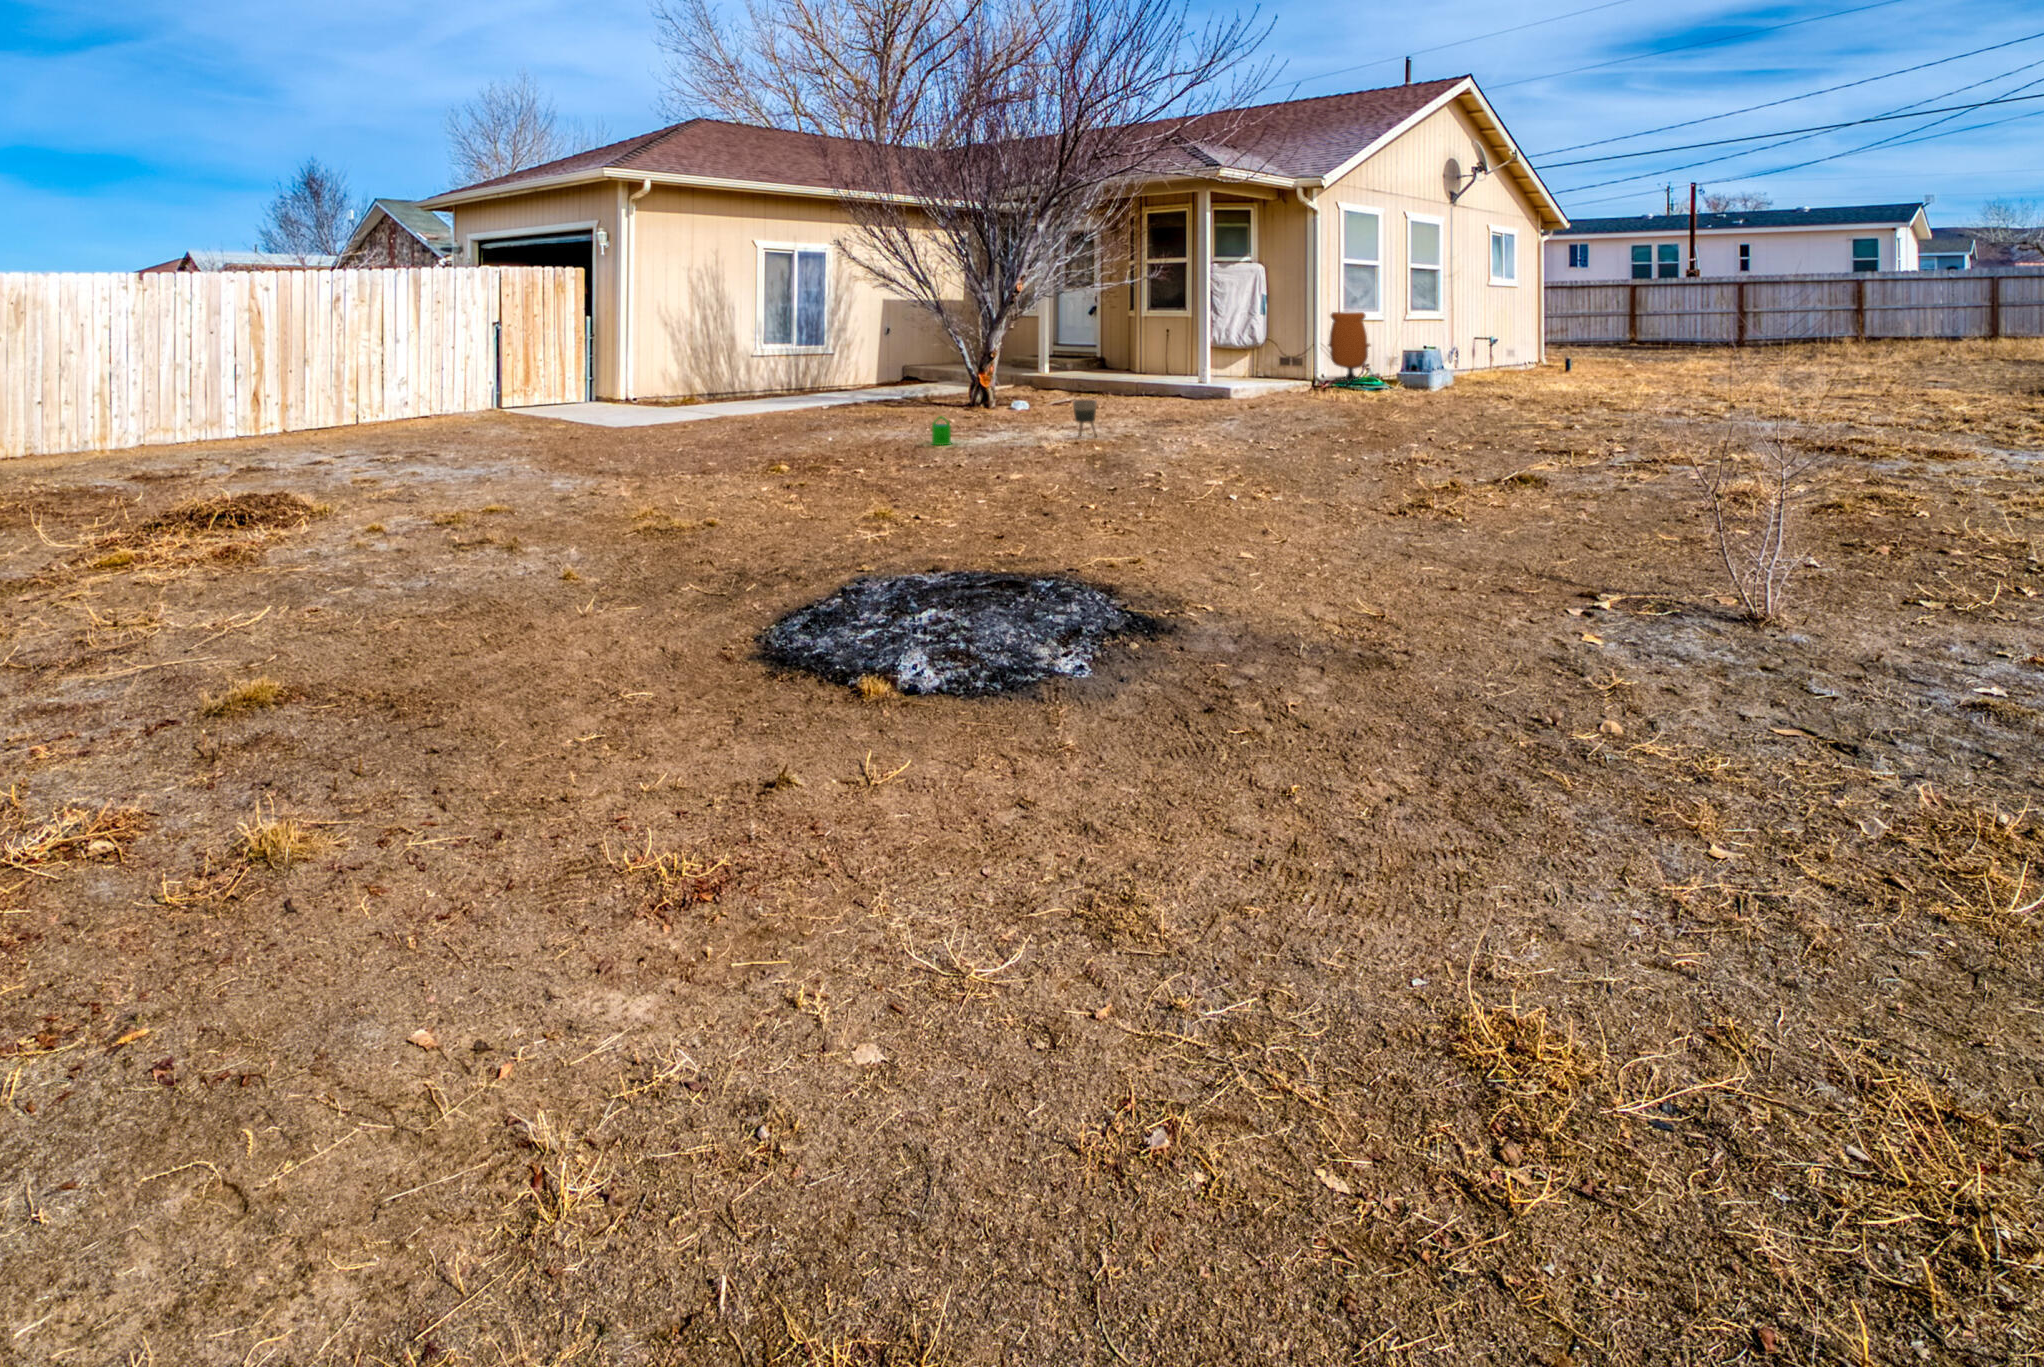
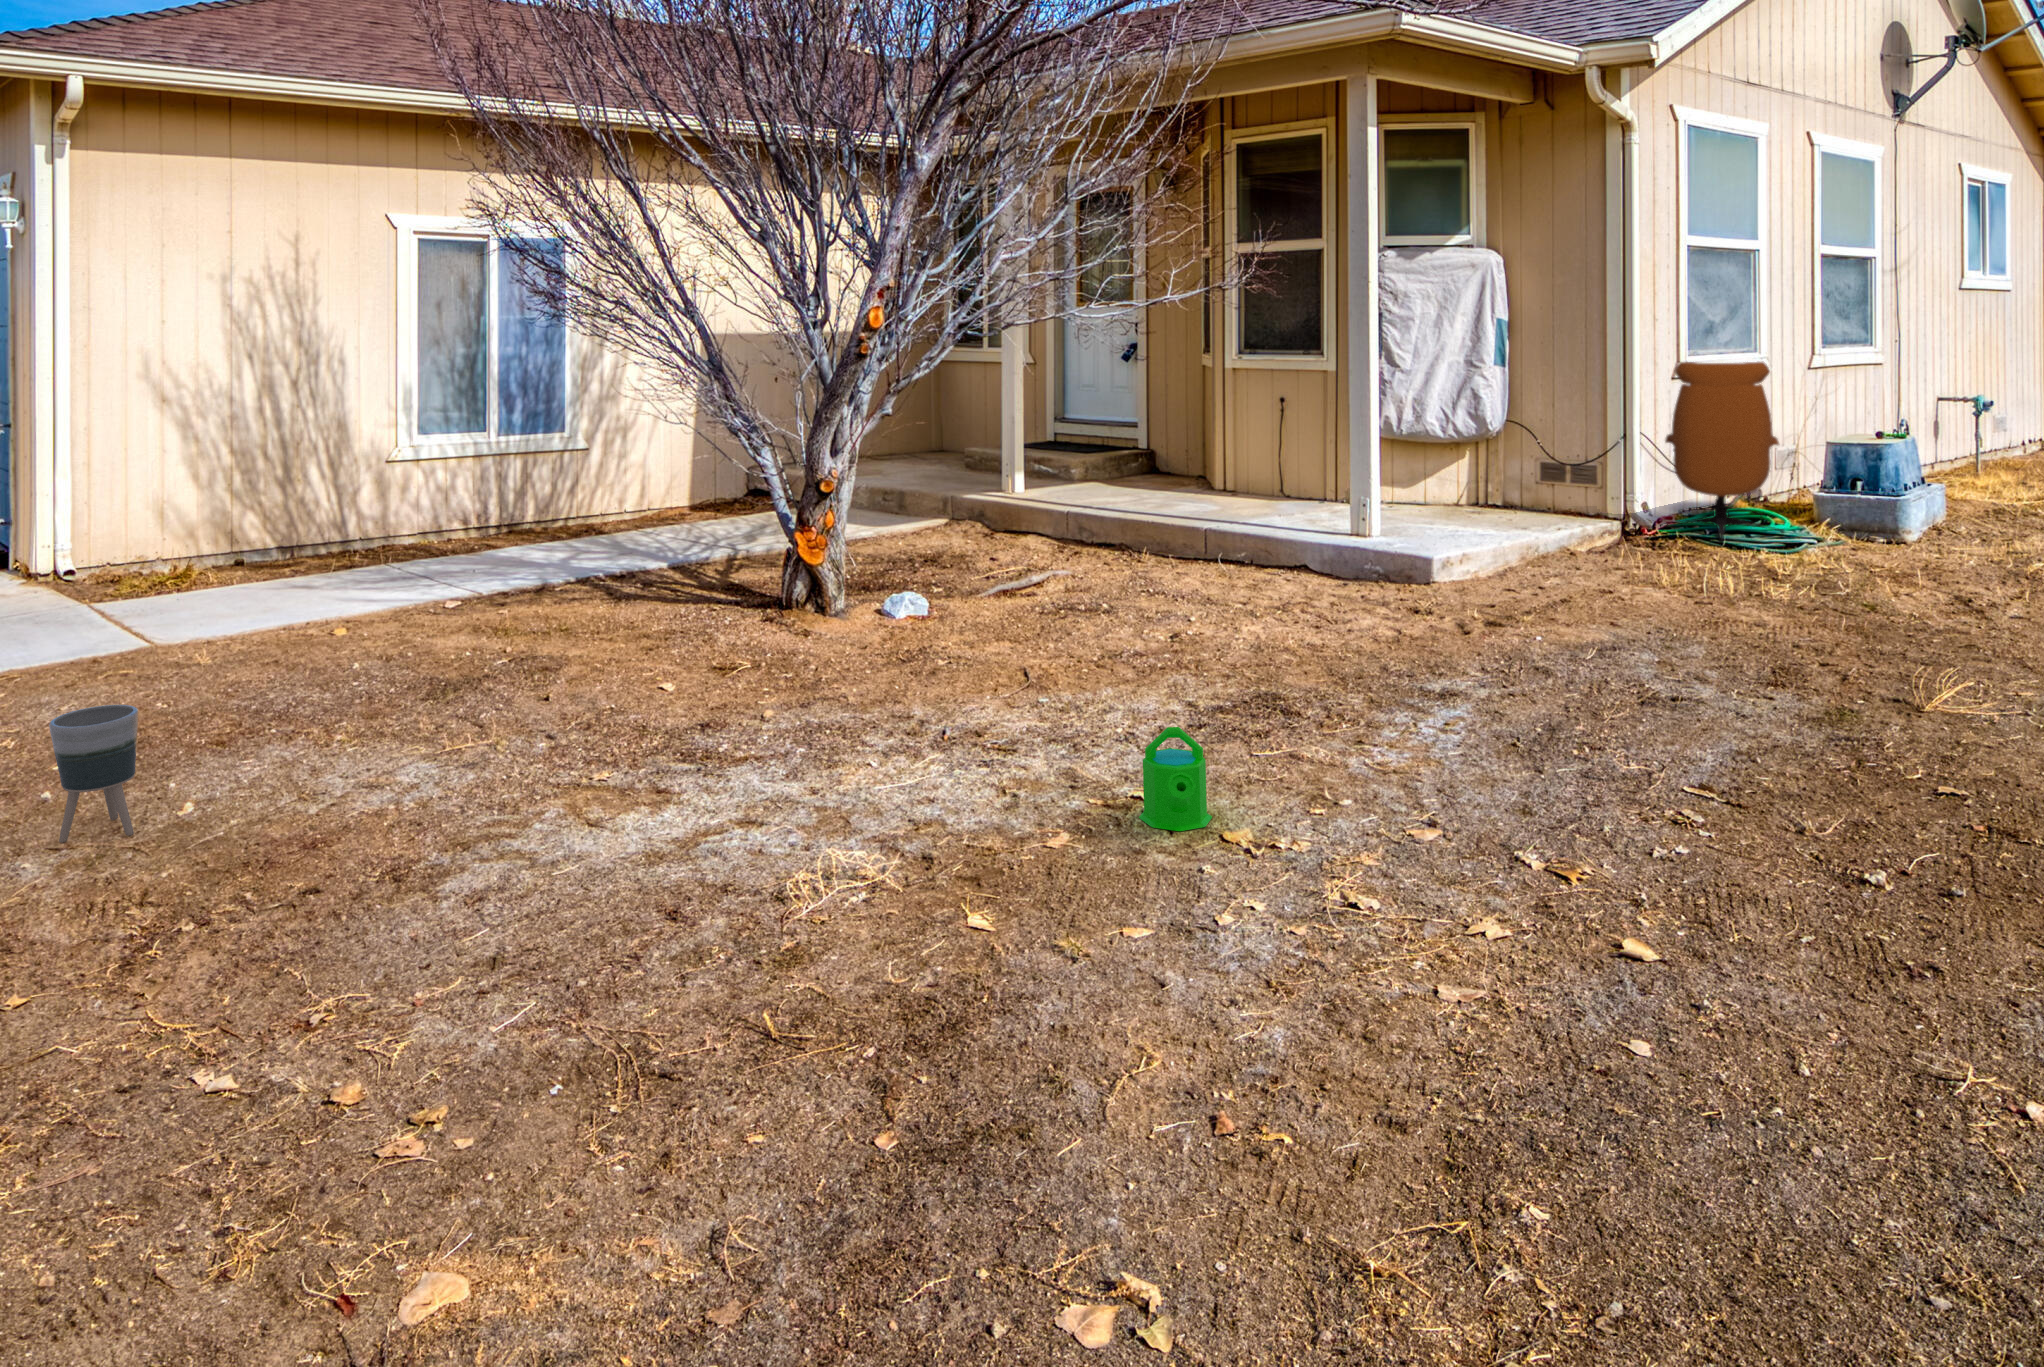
planter: present [1073,399,1097,437] -> present [49,705,138,843]
watering can: present [932,416,951,445] -> present [1139,727,1212,831]

